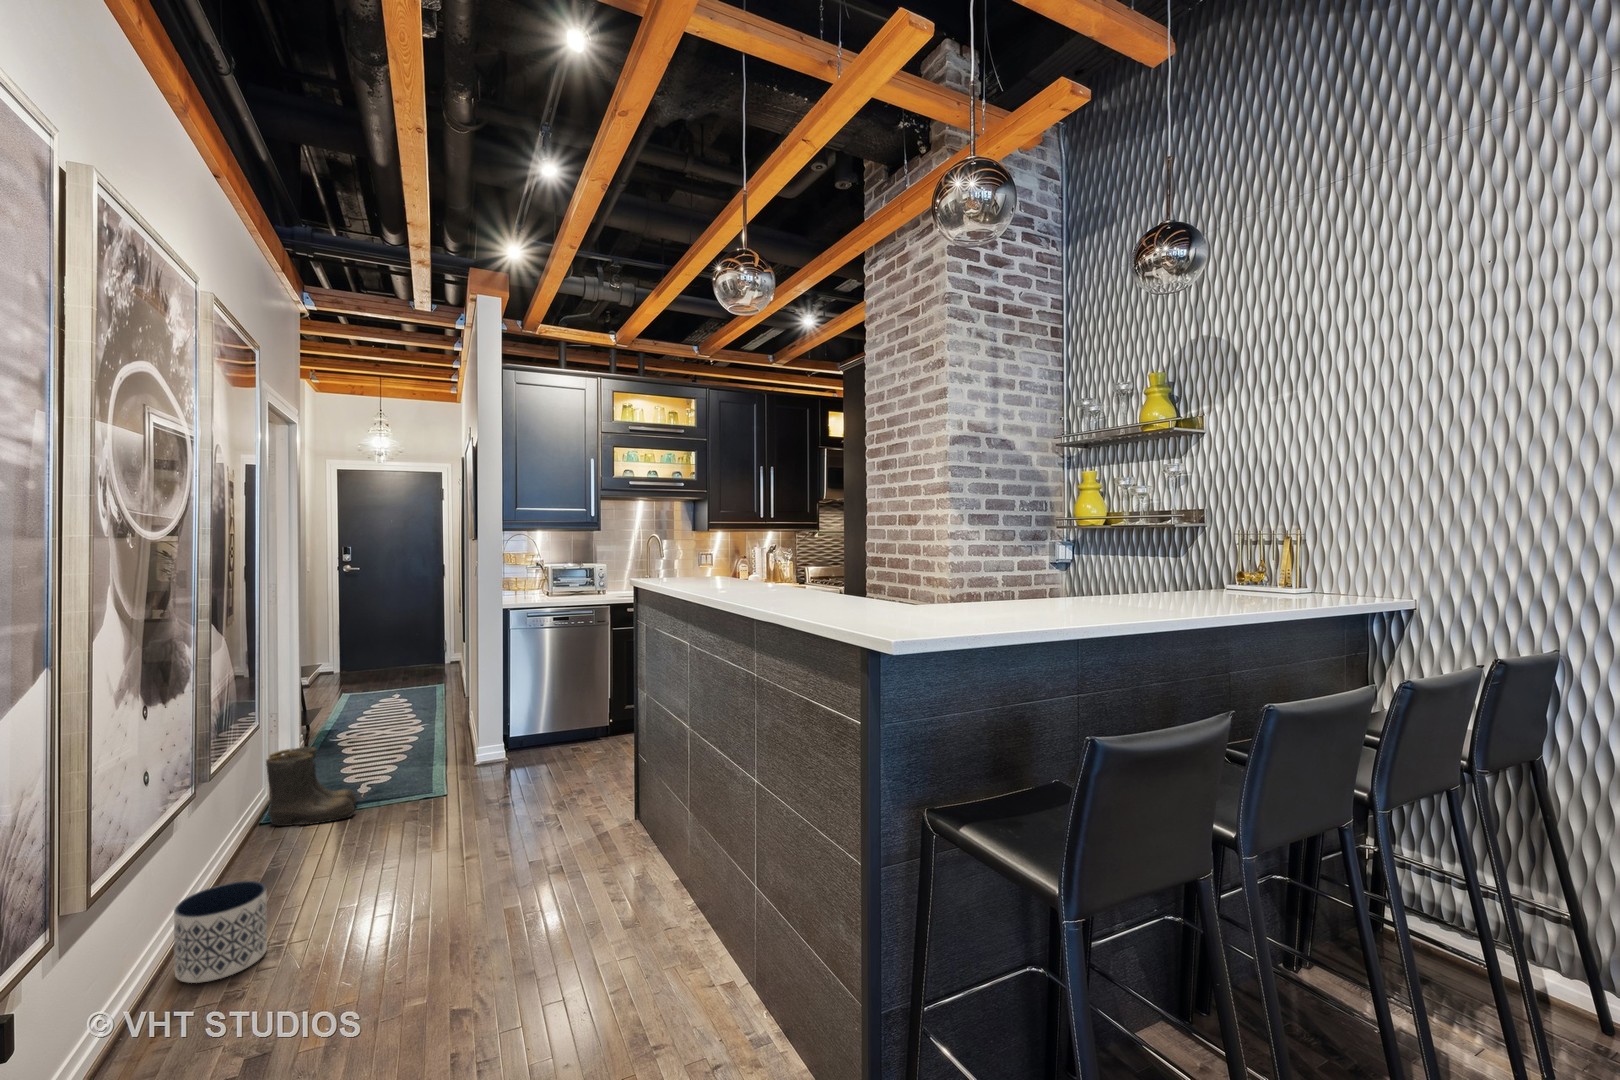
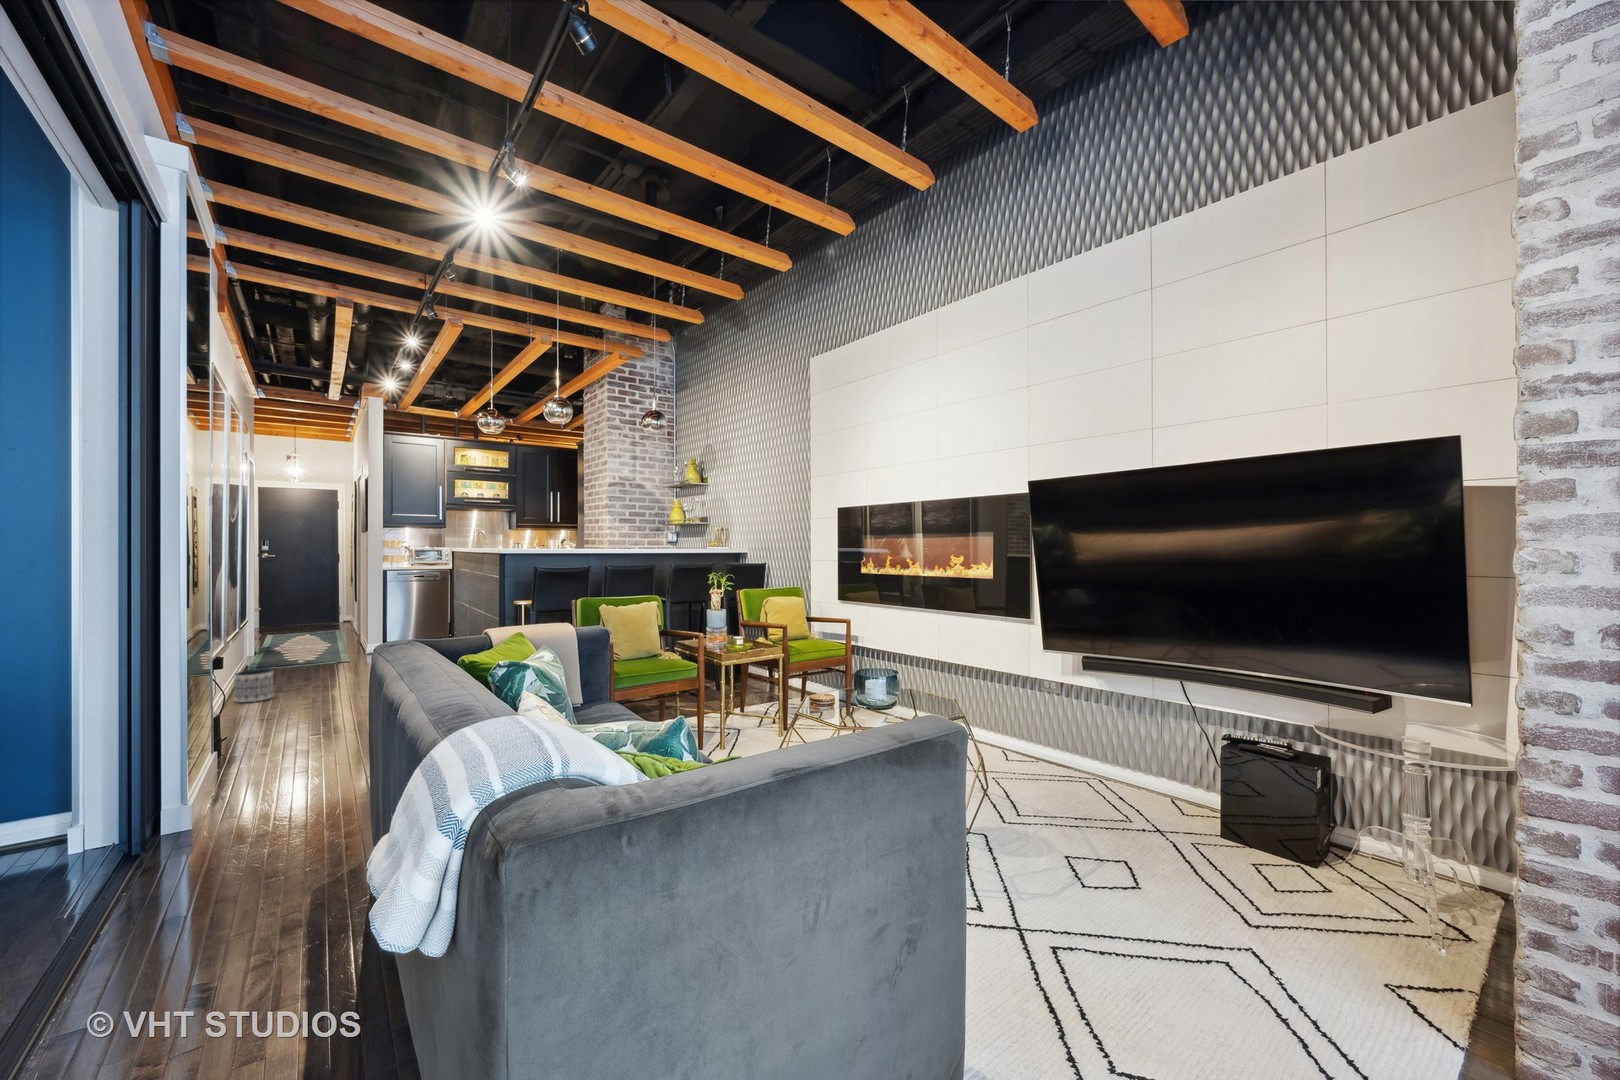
boots: present [266,747,357,826] -> none [249,637,299,674]

